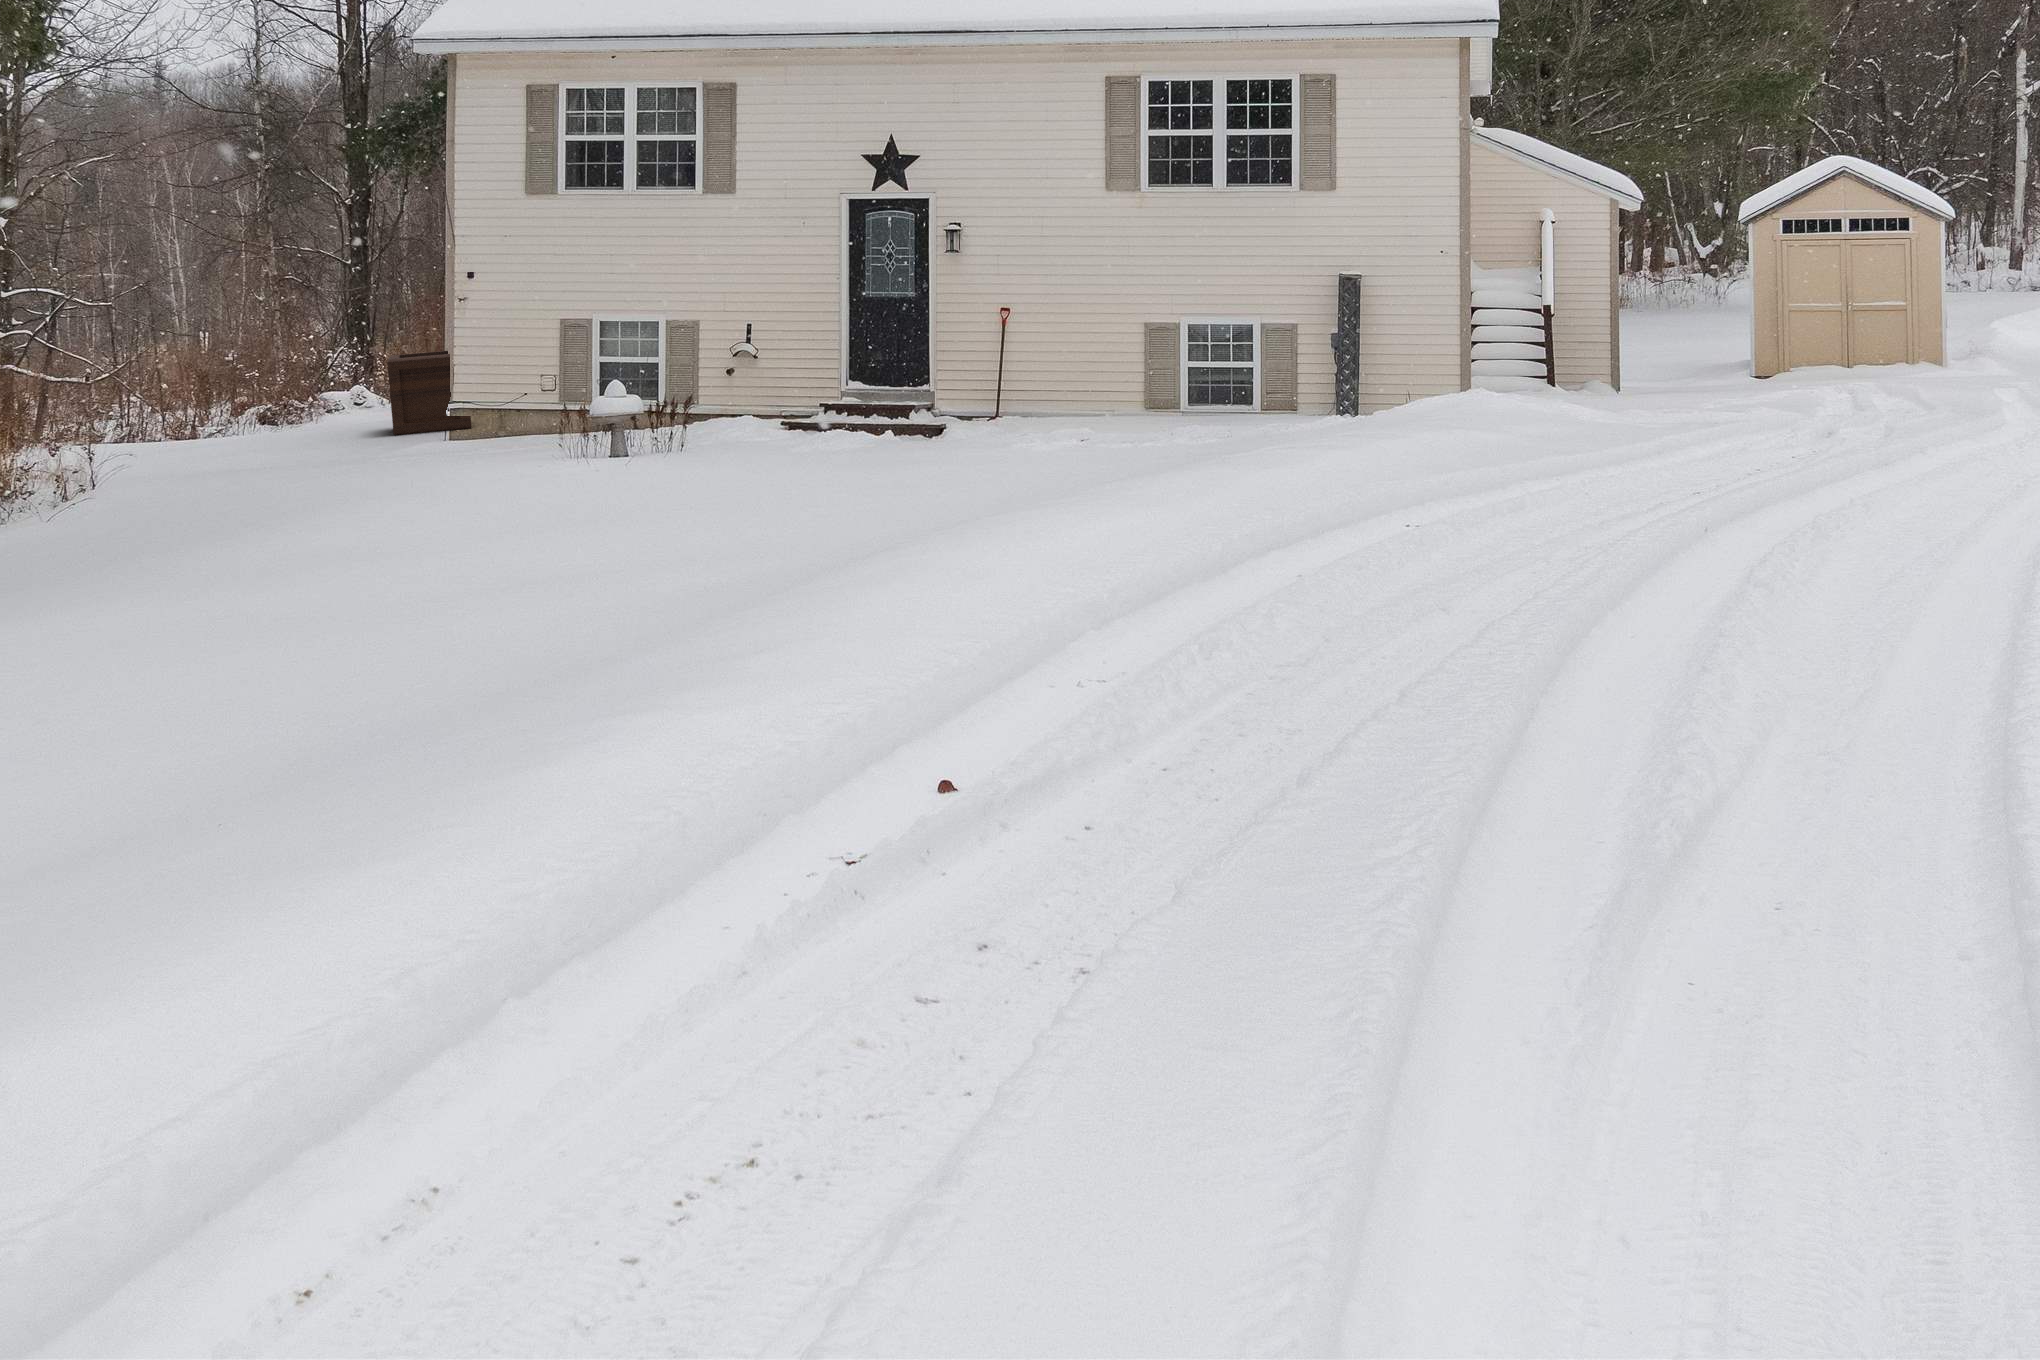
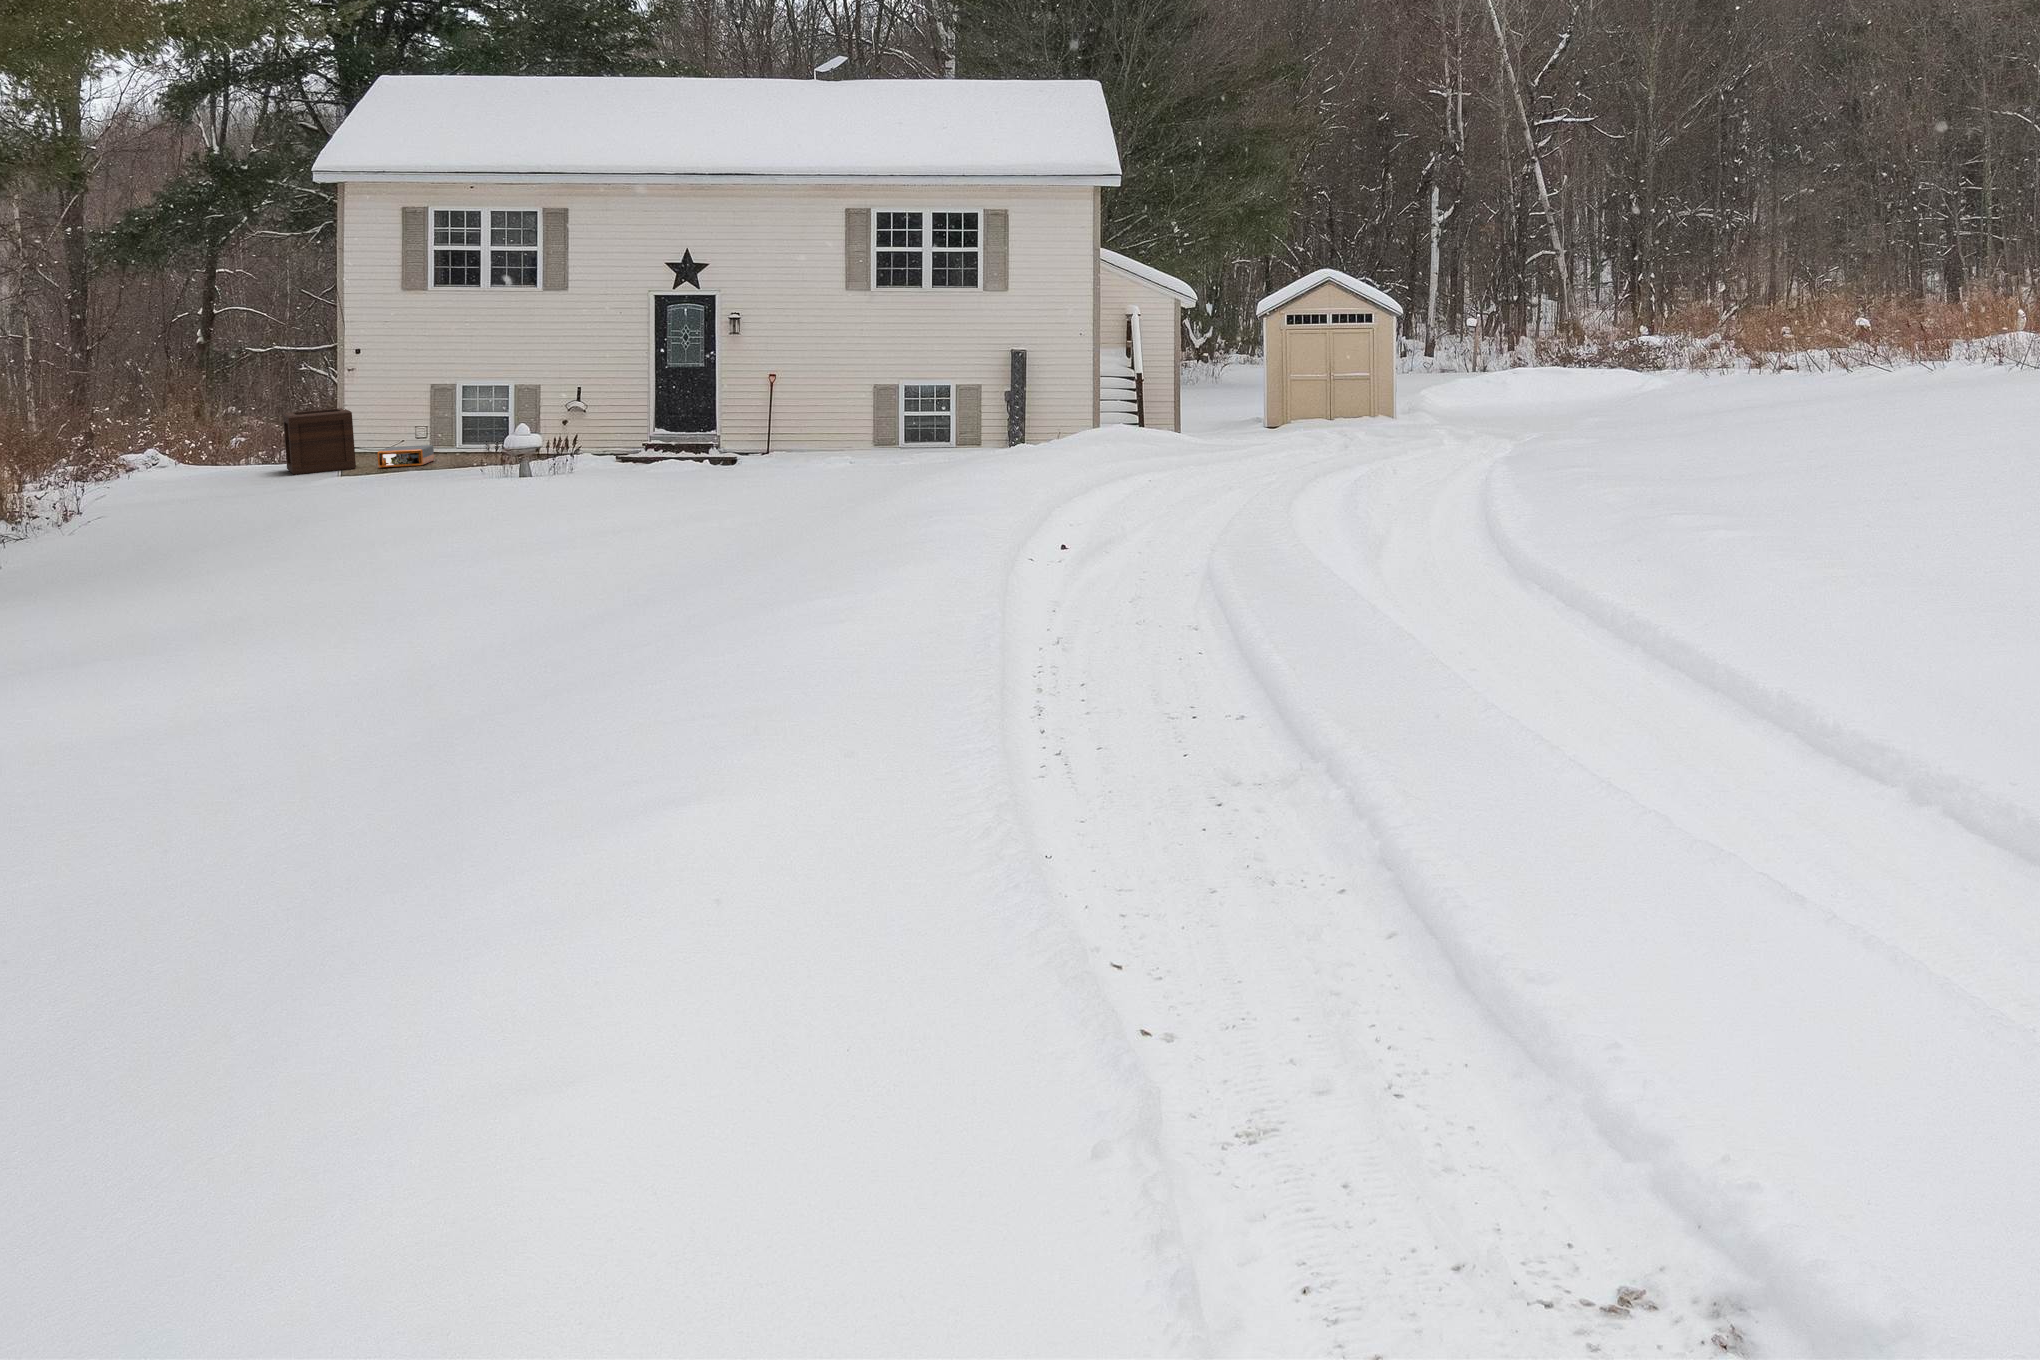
storage box: none [494,399,570,428] -> present [377,445,434,468]

